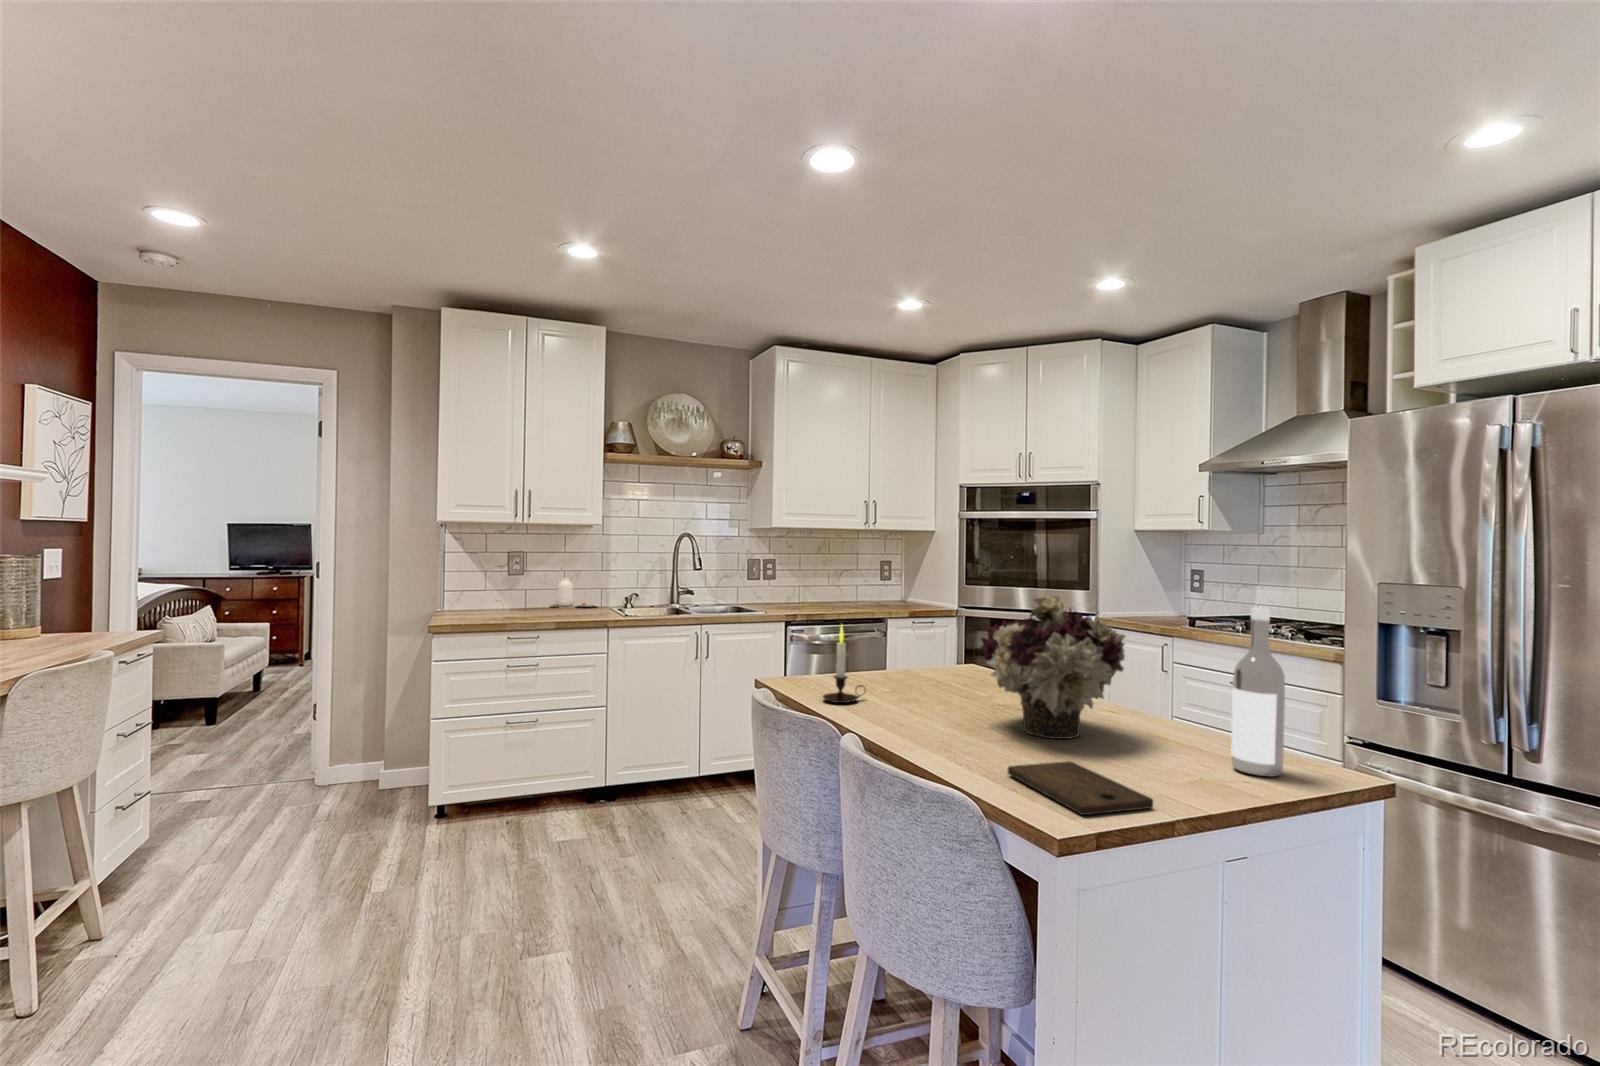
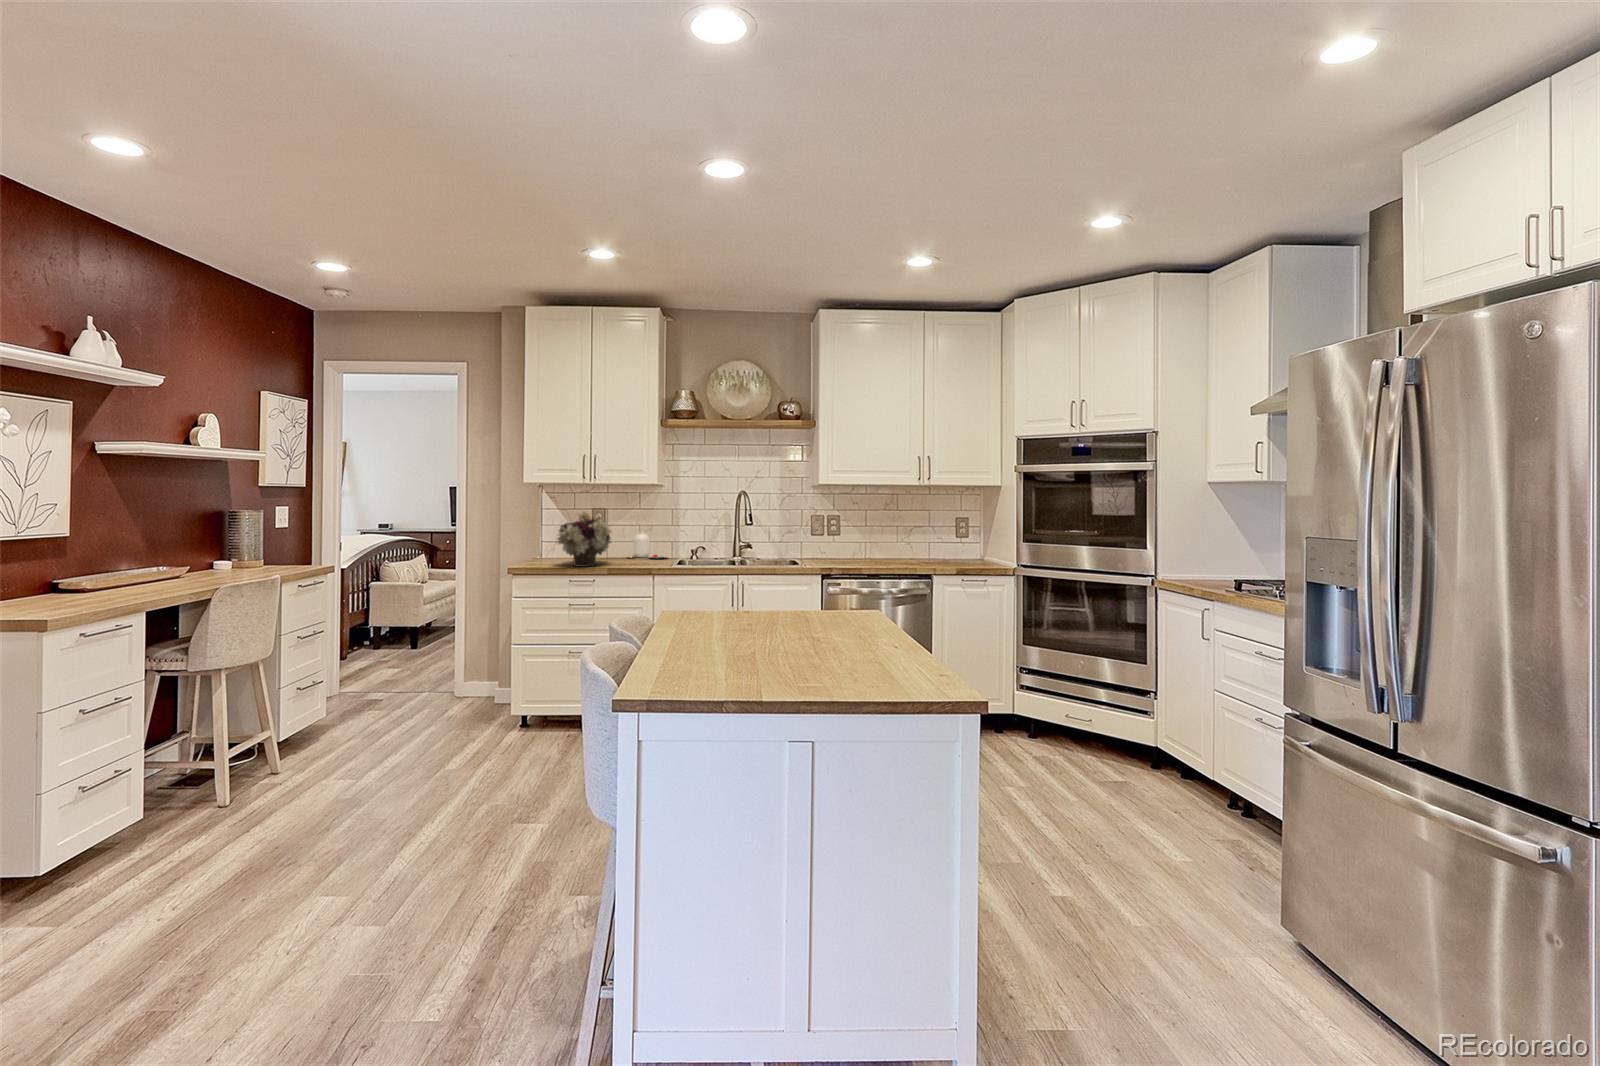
flower arrangement: present [980,593,1125,739] -> present [557,510,611,567]
wine bottle: present [1231,607,1285,776] -> none [838,559,873,689]
candle: present [823,626,863,703] -> none [671,570,707,633]
cutting board: present [1008,761,1153,815] -> none [649,669,720,696]

